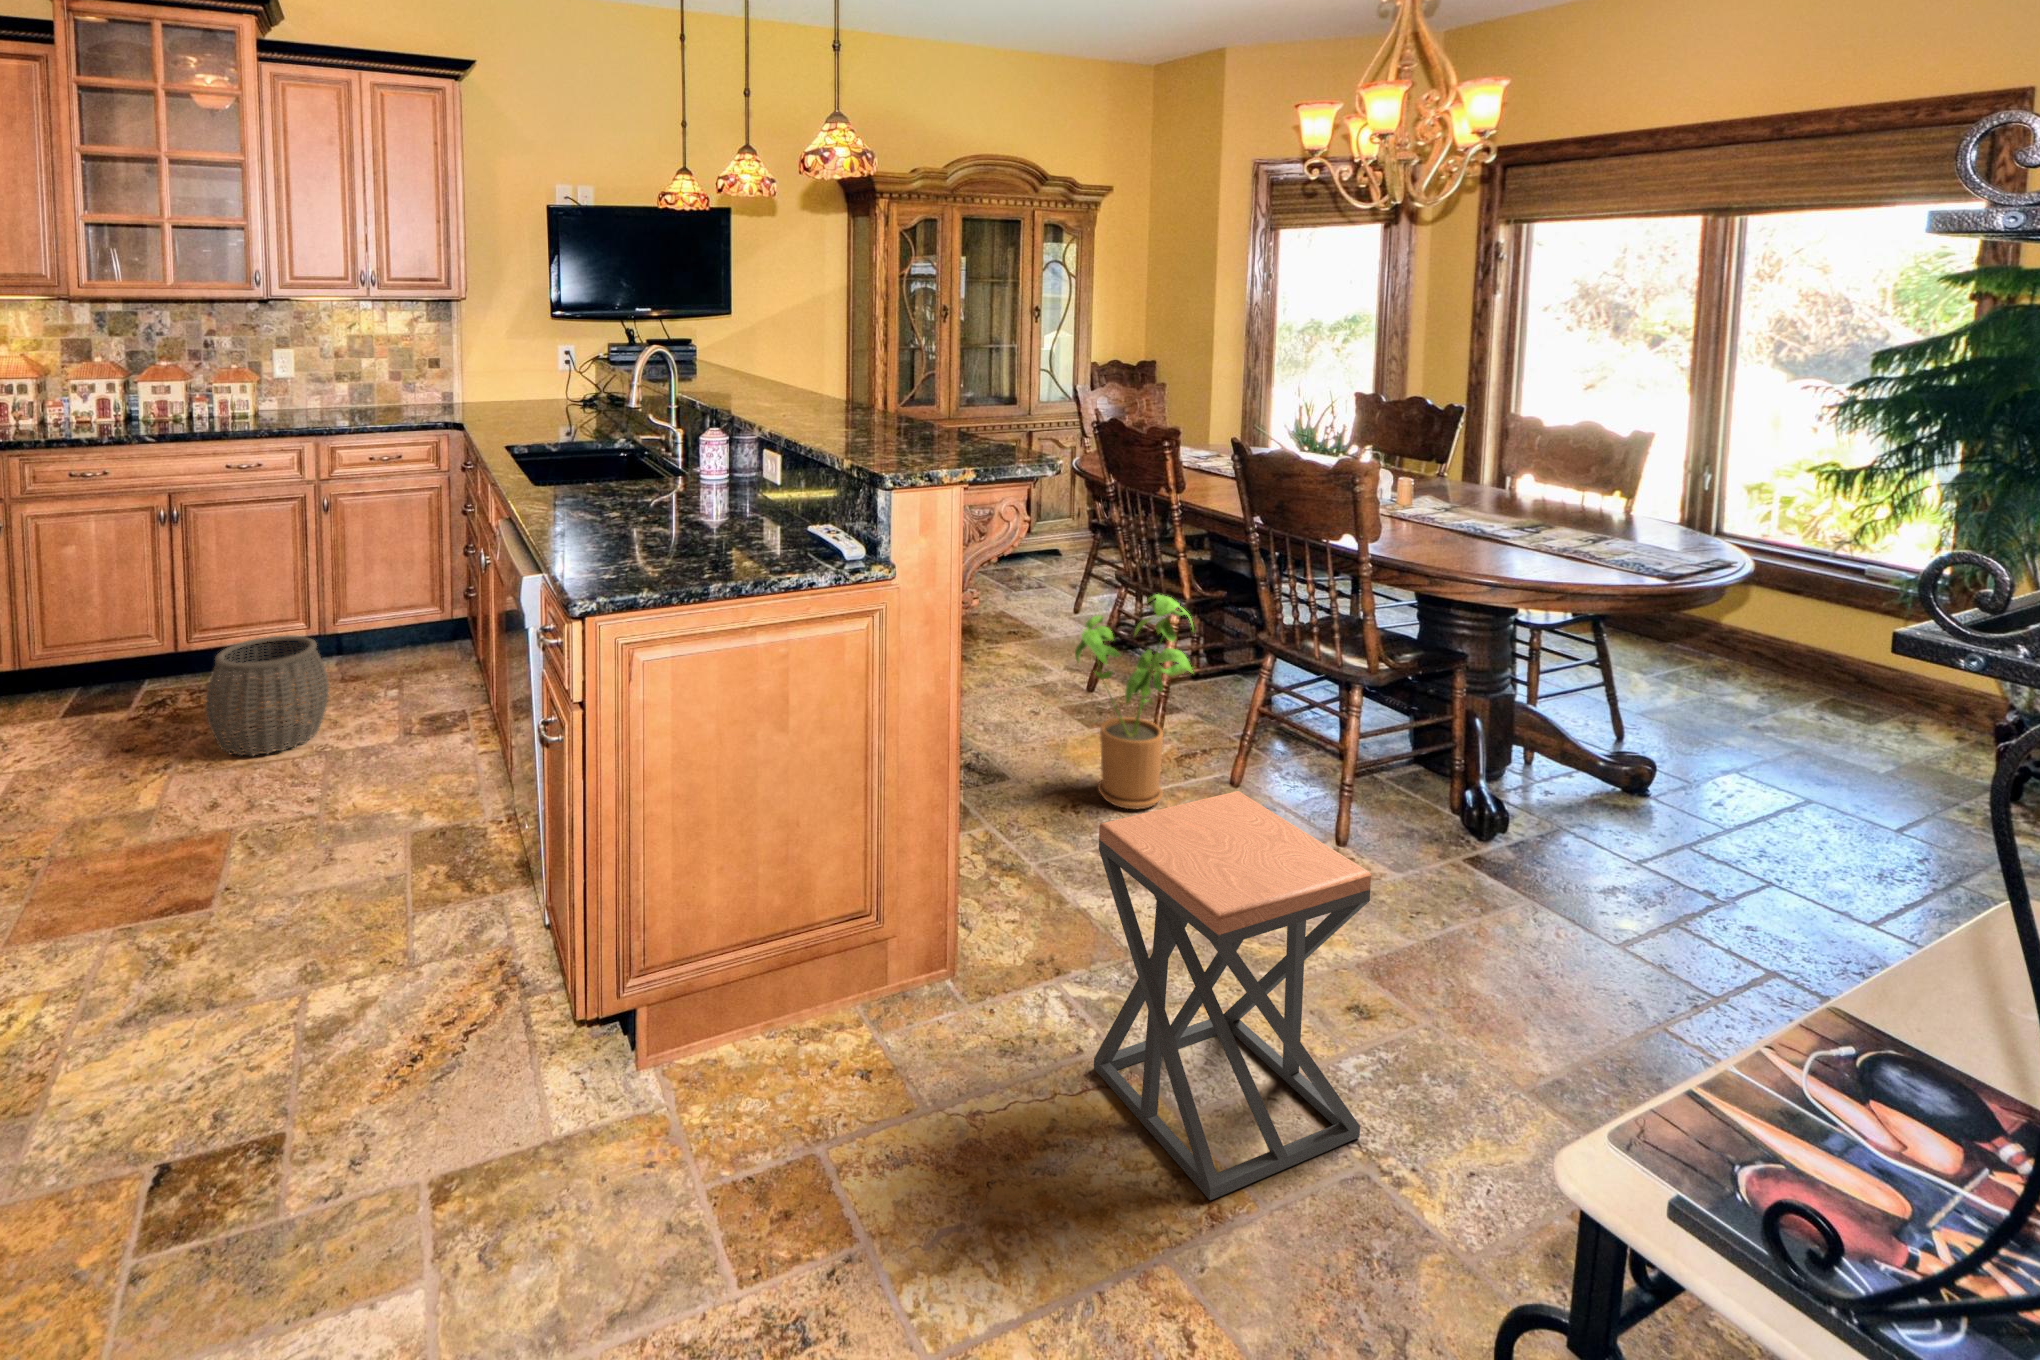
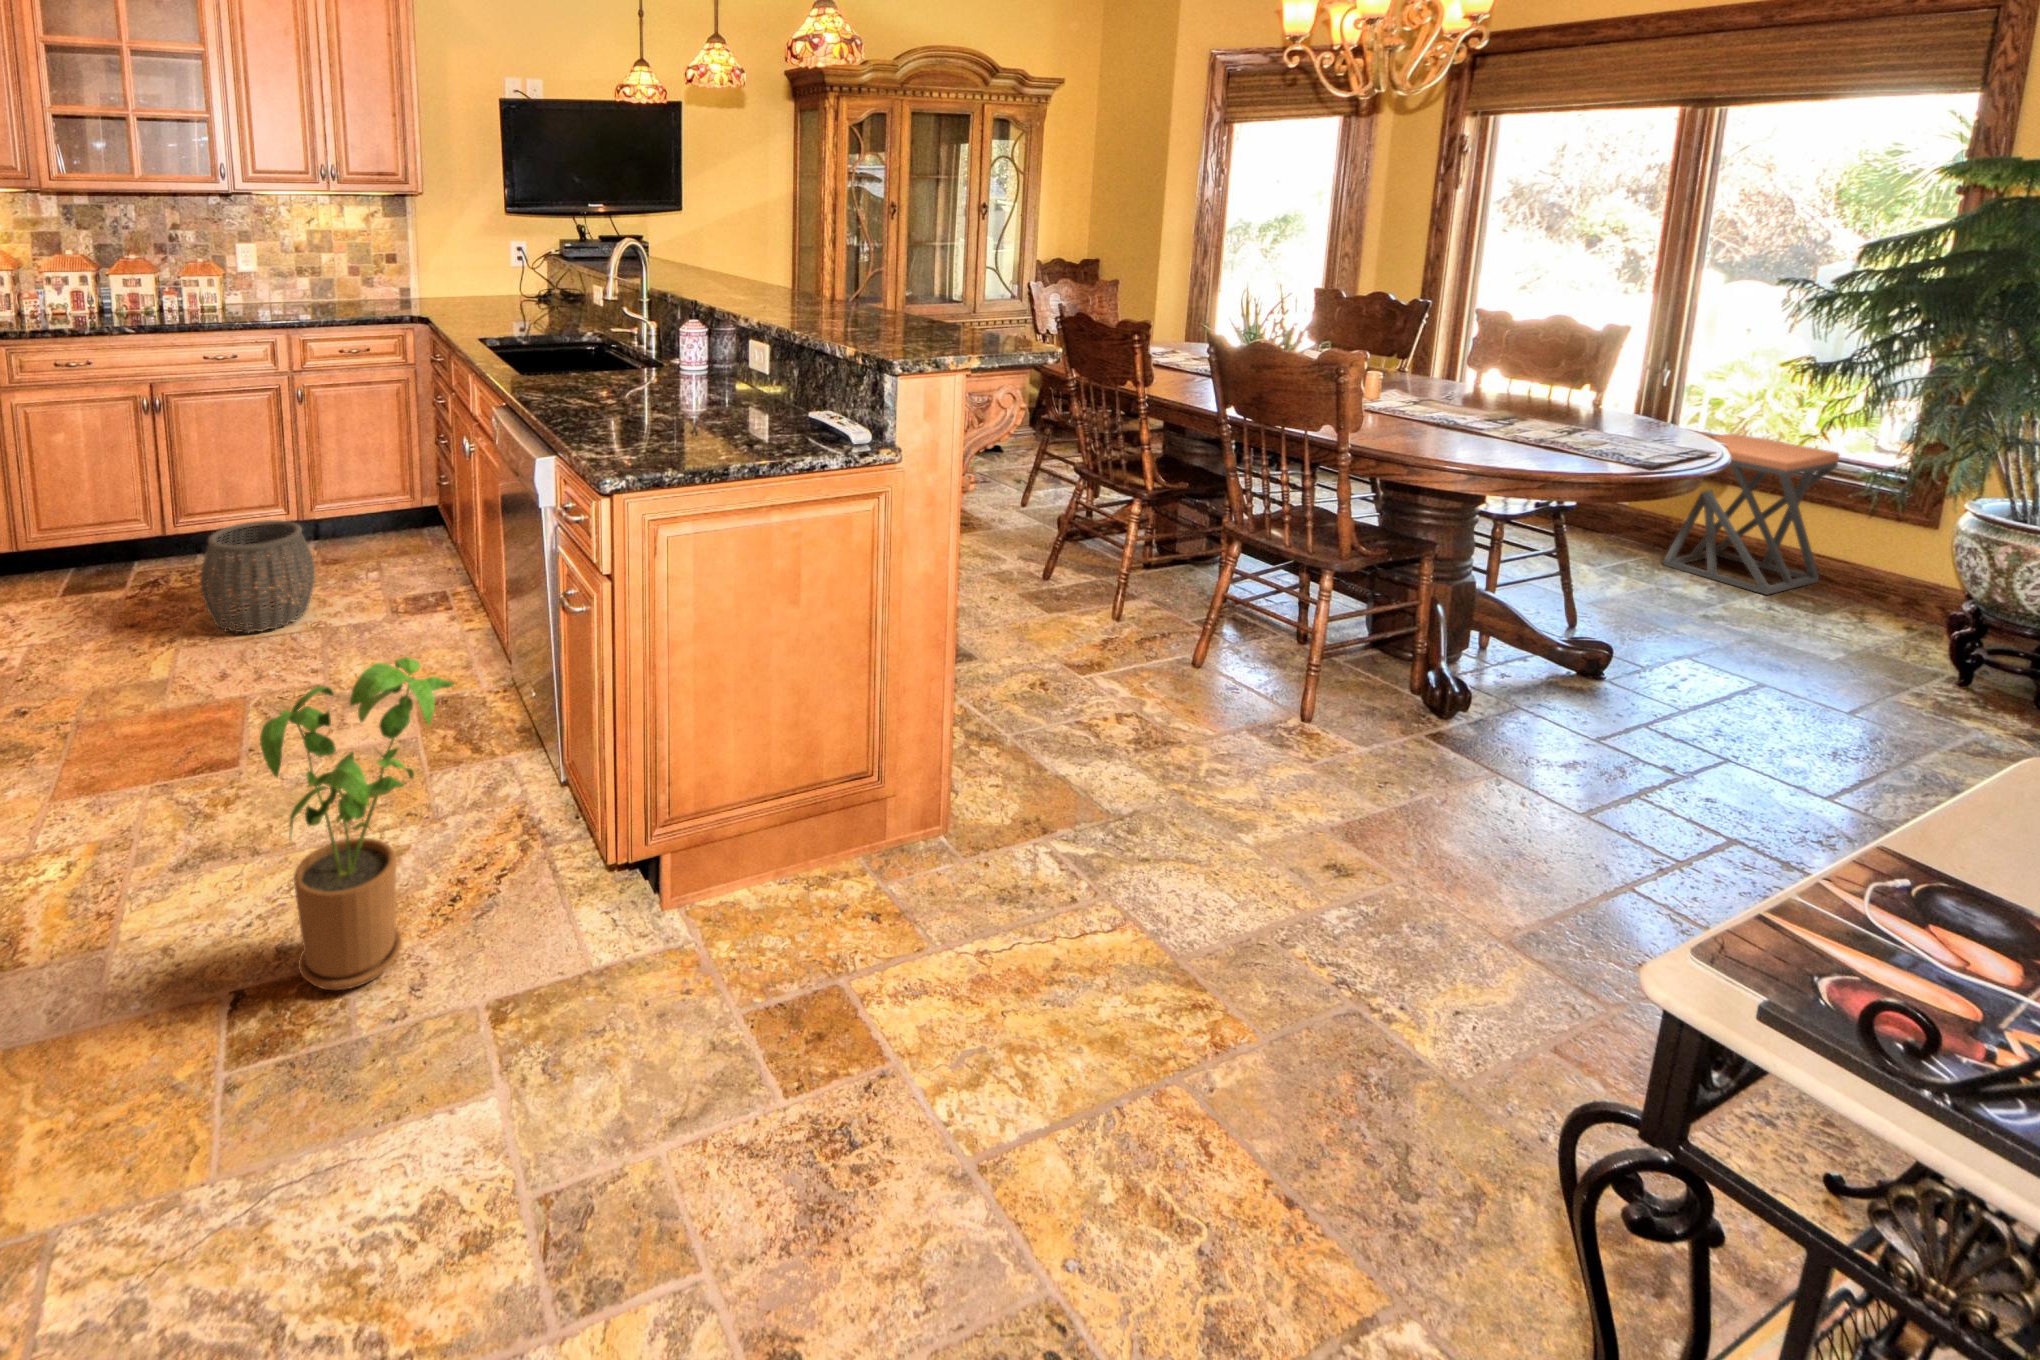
house plant: present [1075,594,1193,809] -> present [260,657,454,990]
stool: present [1094,791,1371,1200] -> present [1663,434,1839,595]

